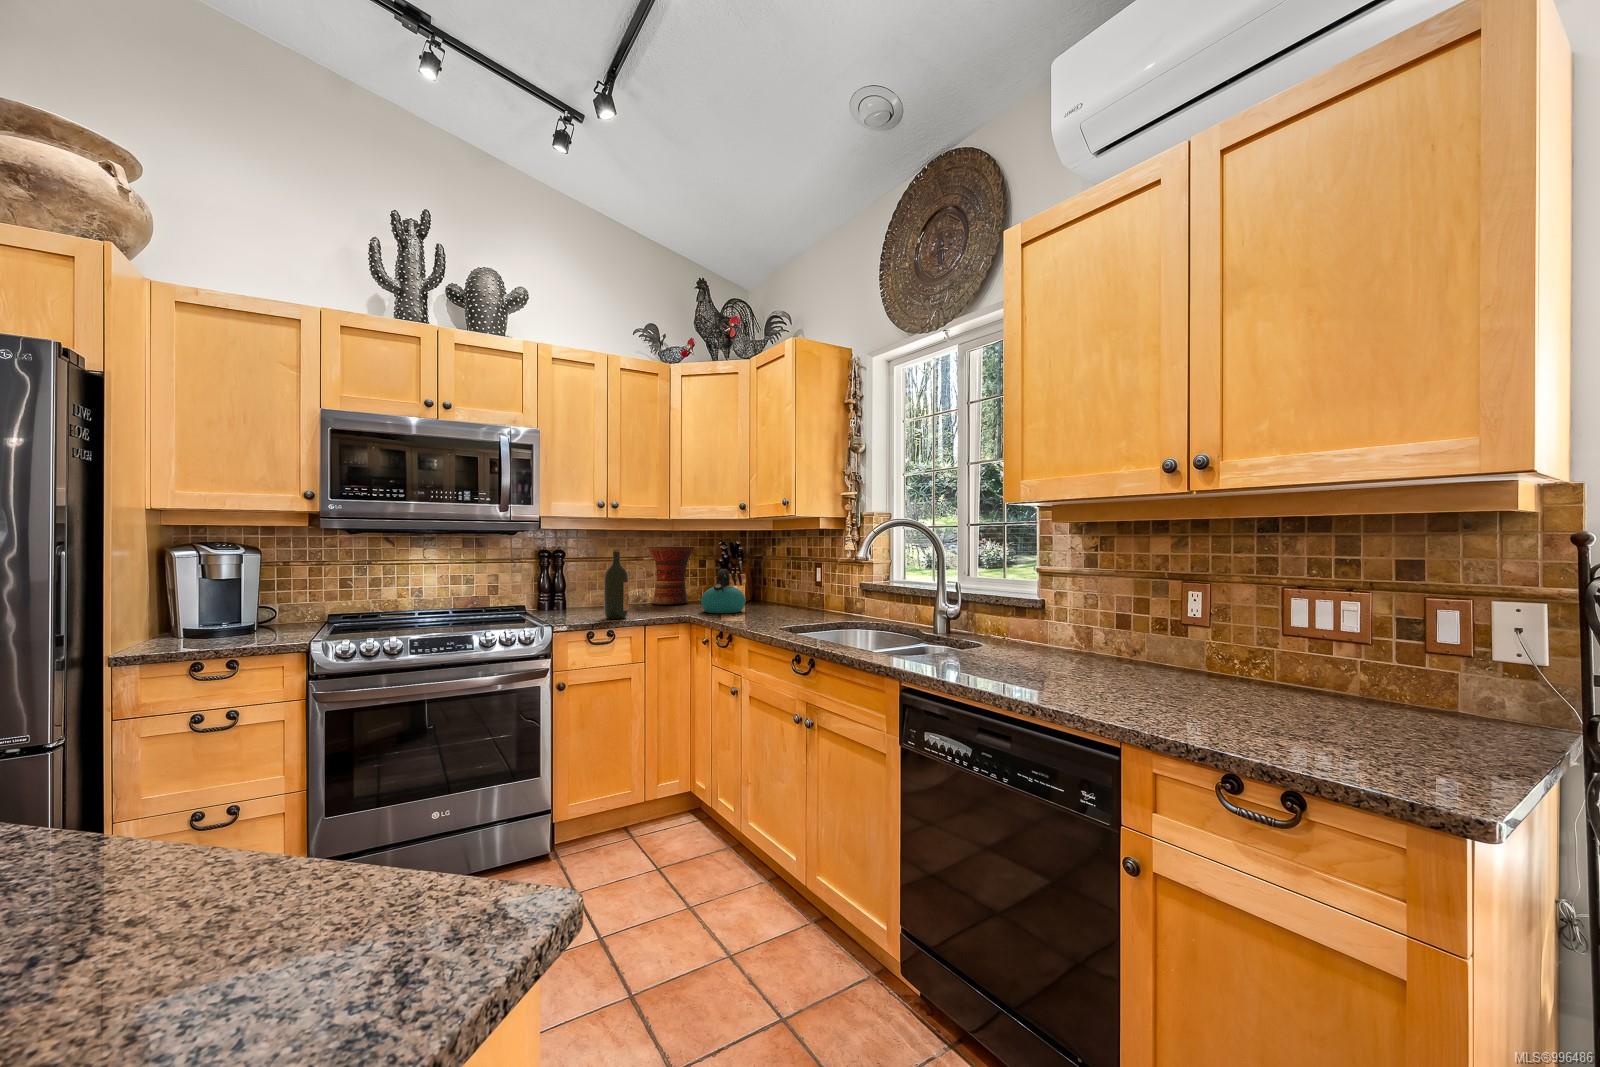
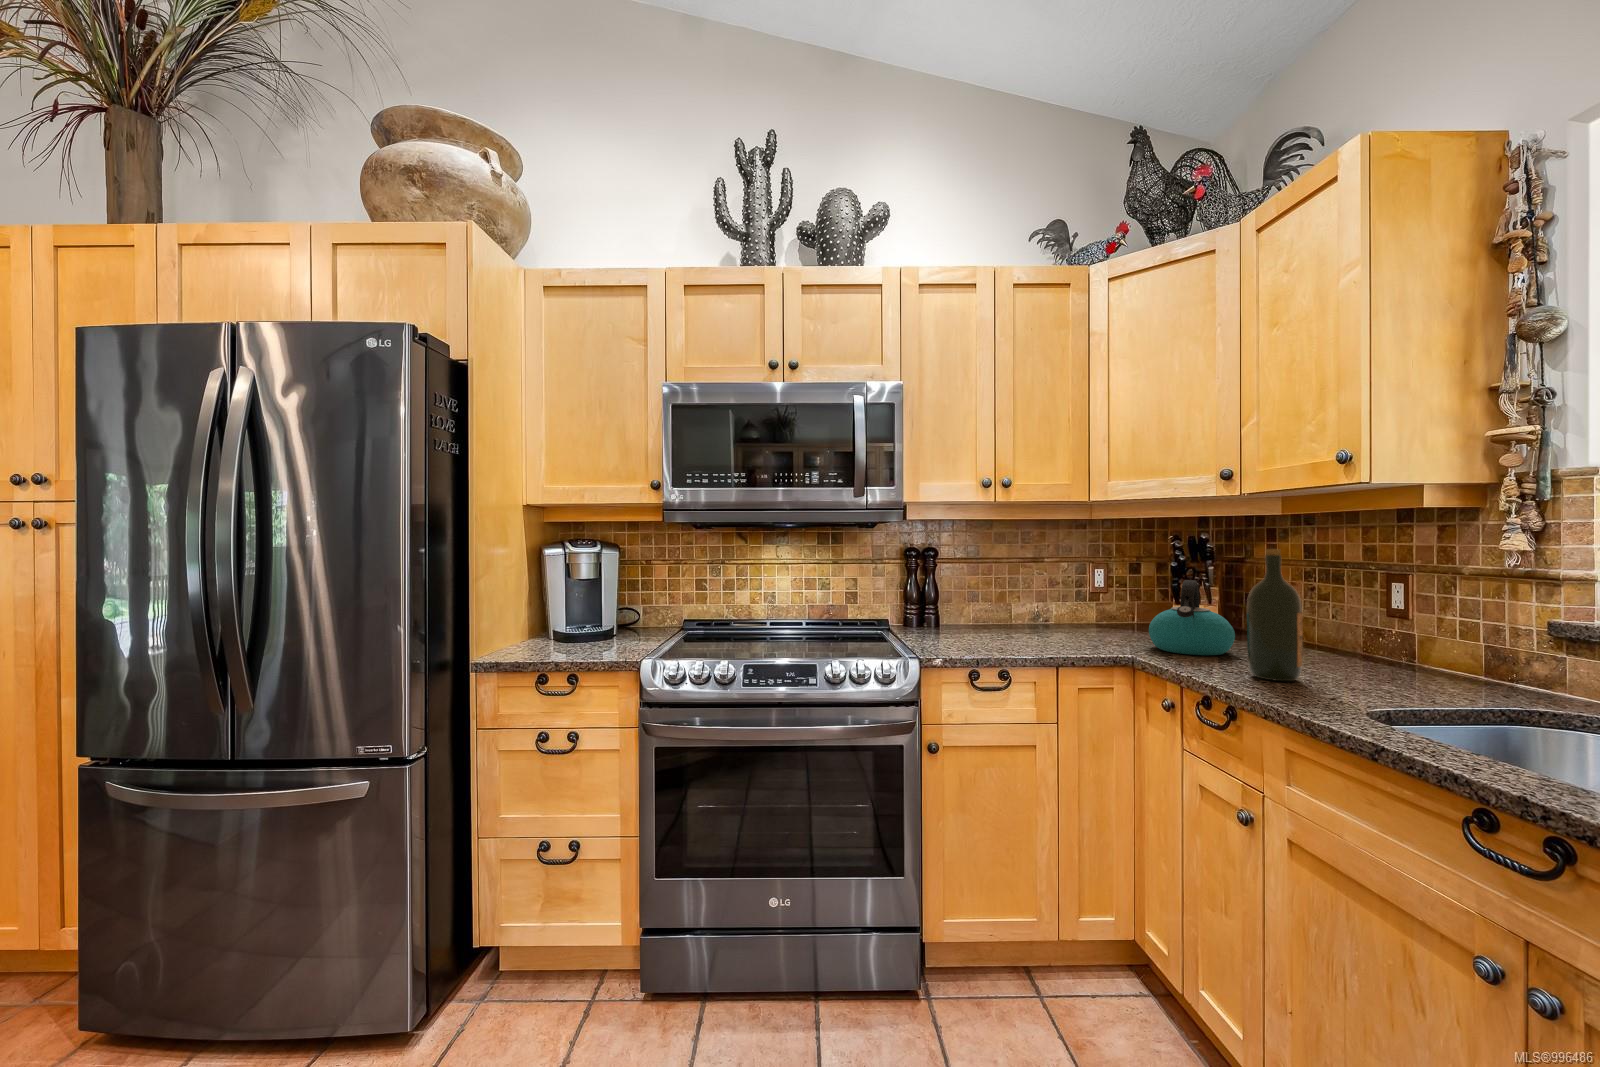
vase: present [647,546,694,604] -> none [1053,542,1127,628]
wine bottle: present [604,549,629,619] -> present [1247,549,1303,681]

